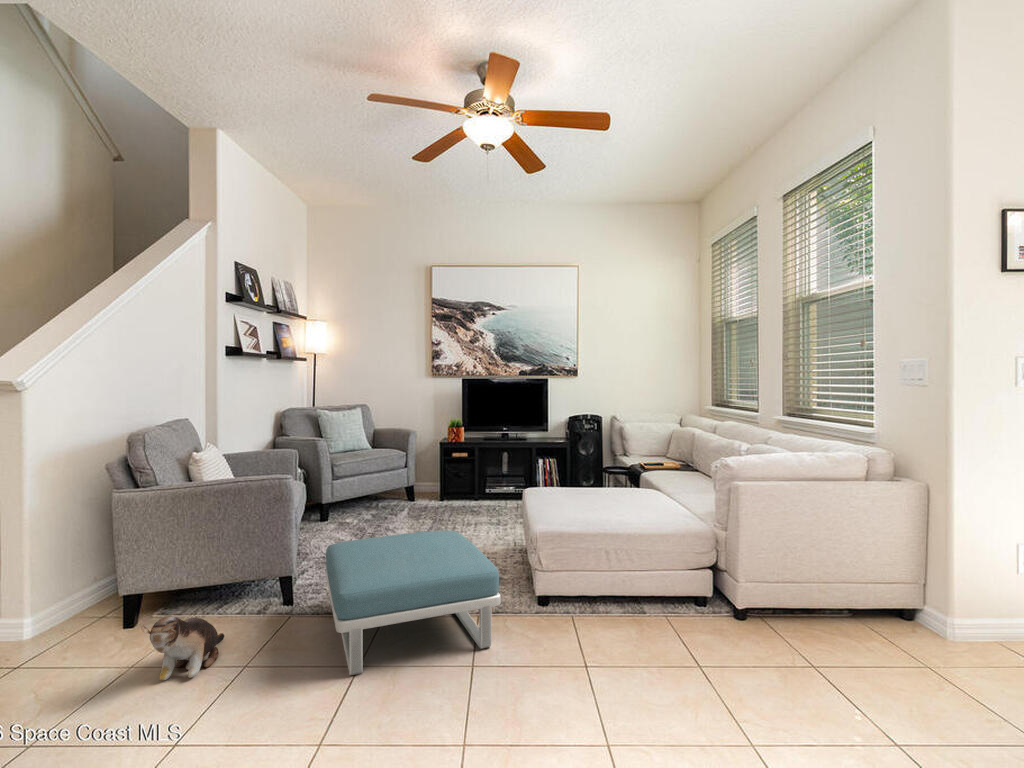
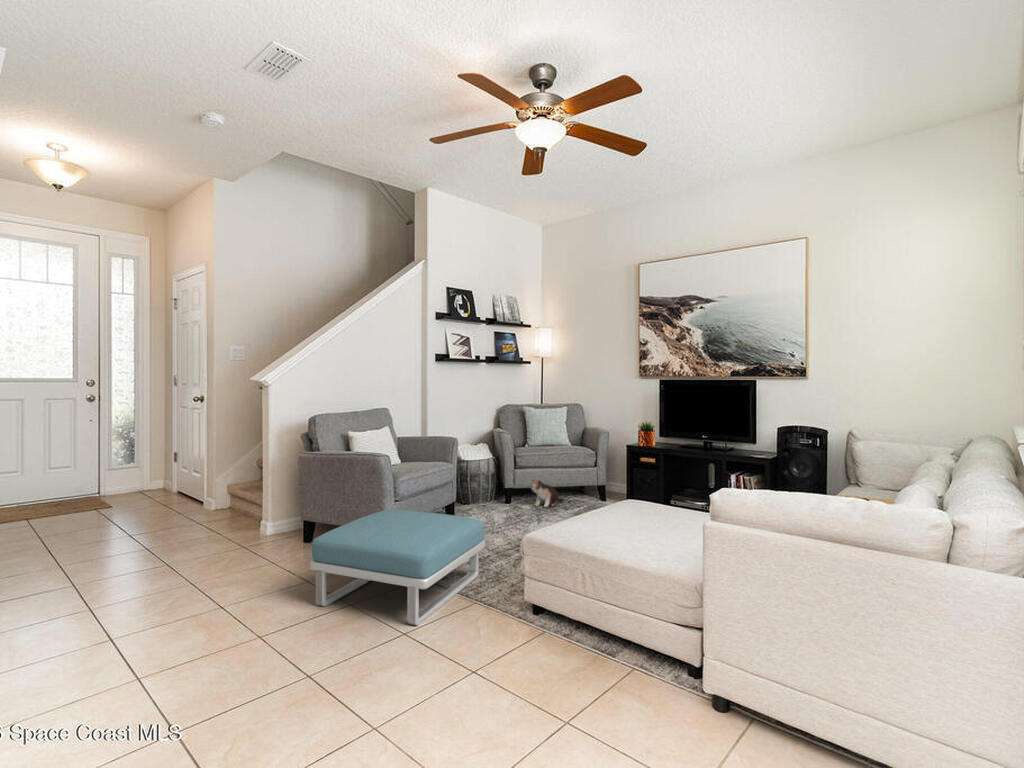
plush toy: present [141,615,224,681] -> present [528,479,563,507]

